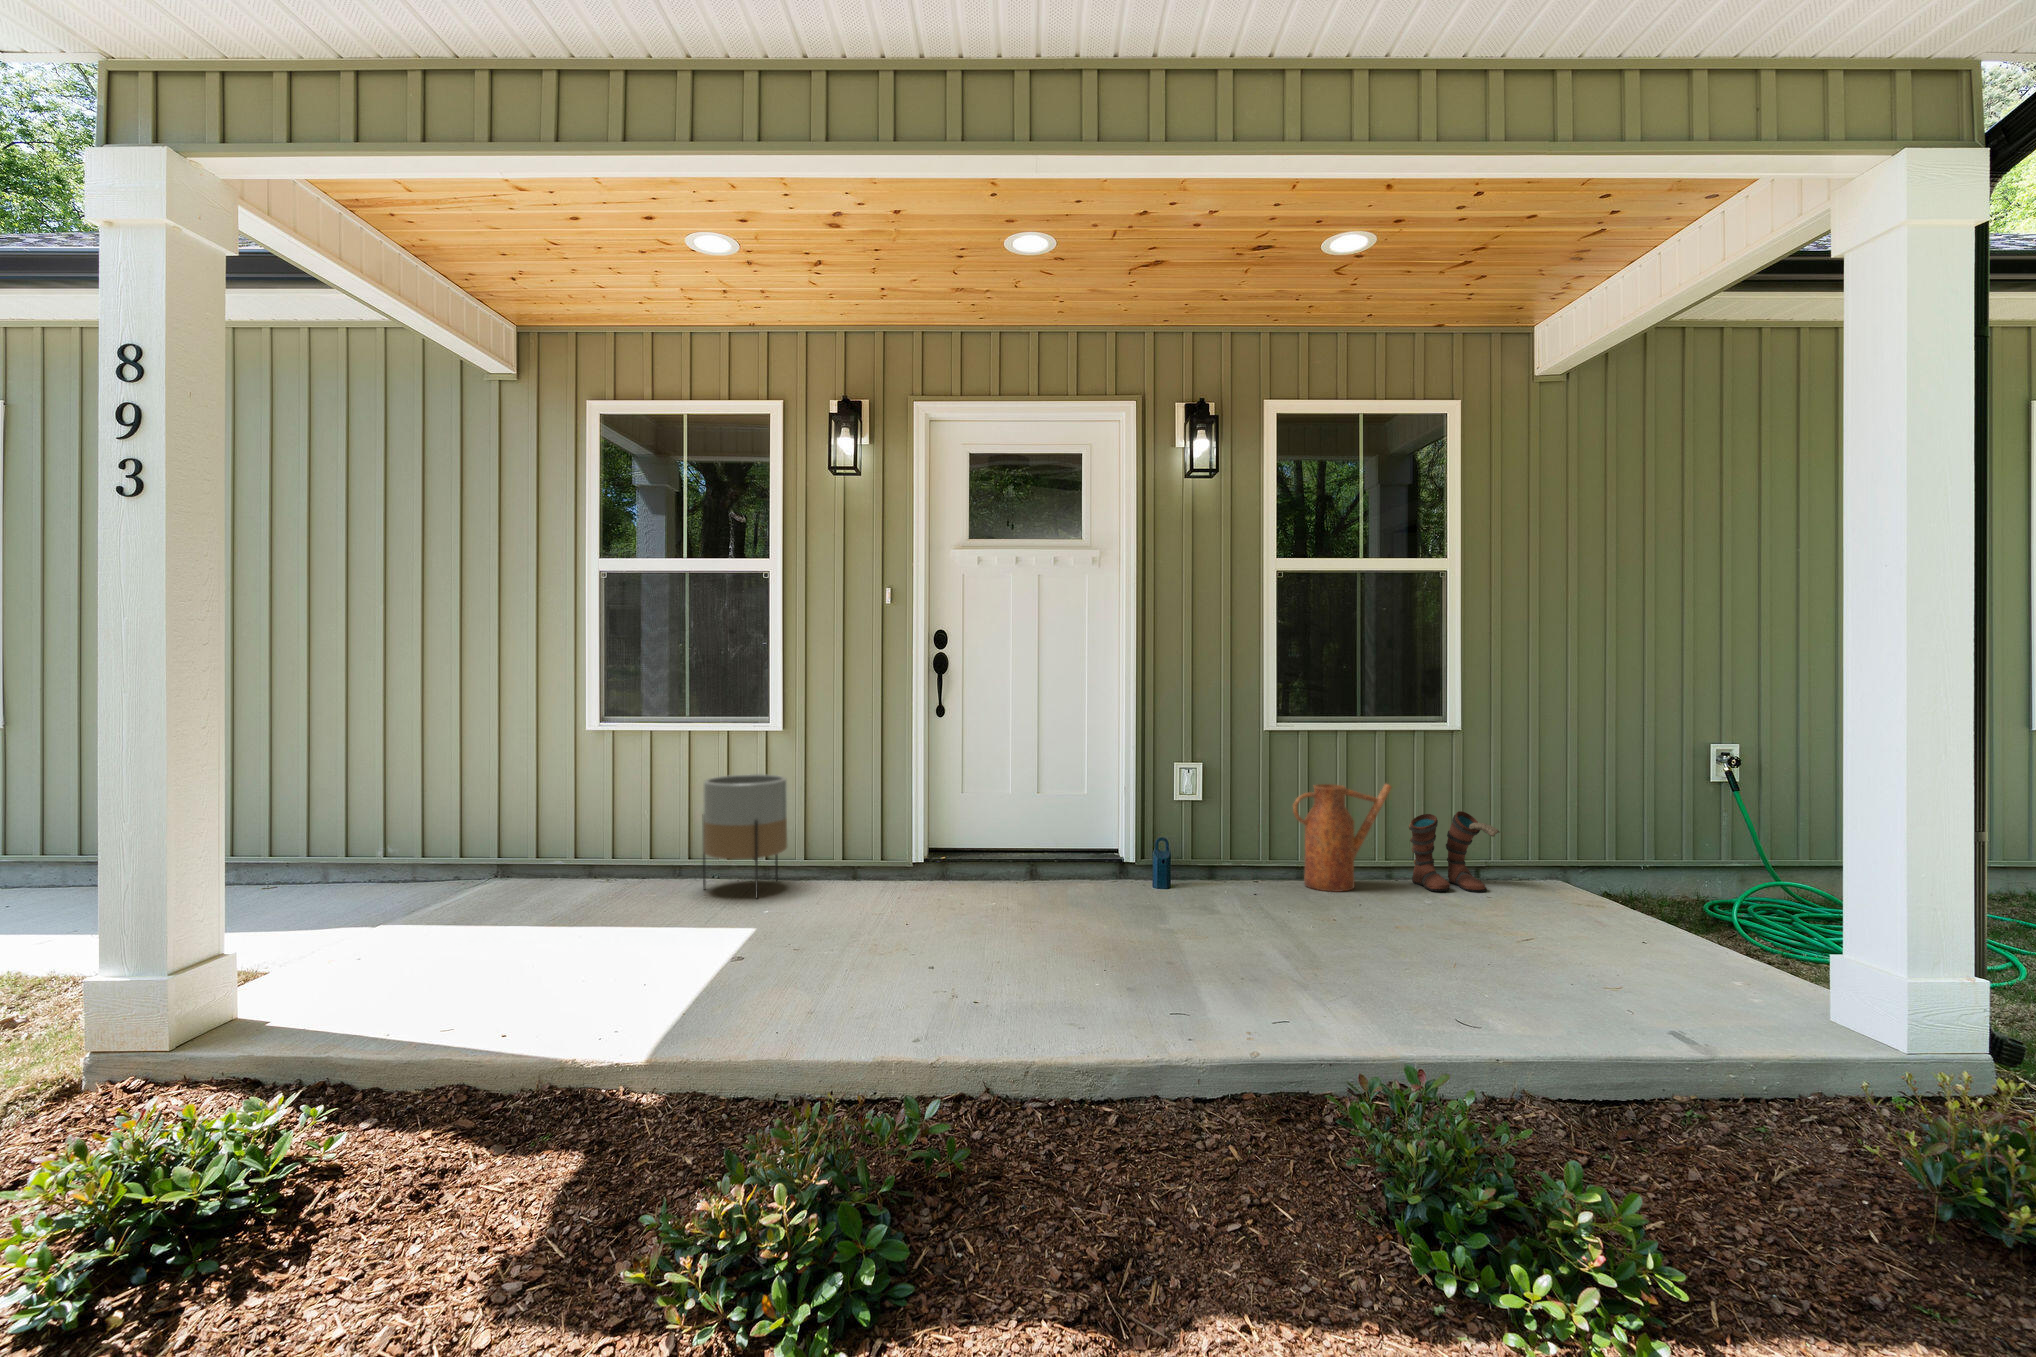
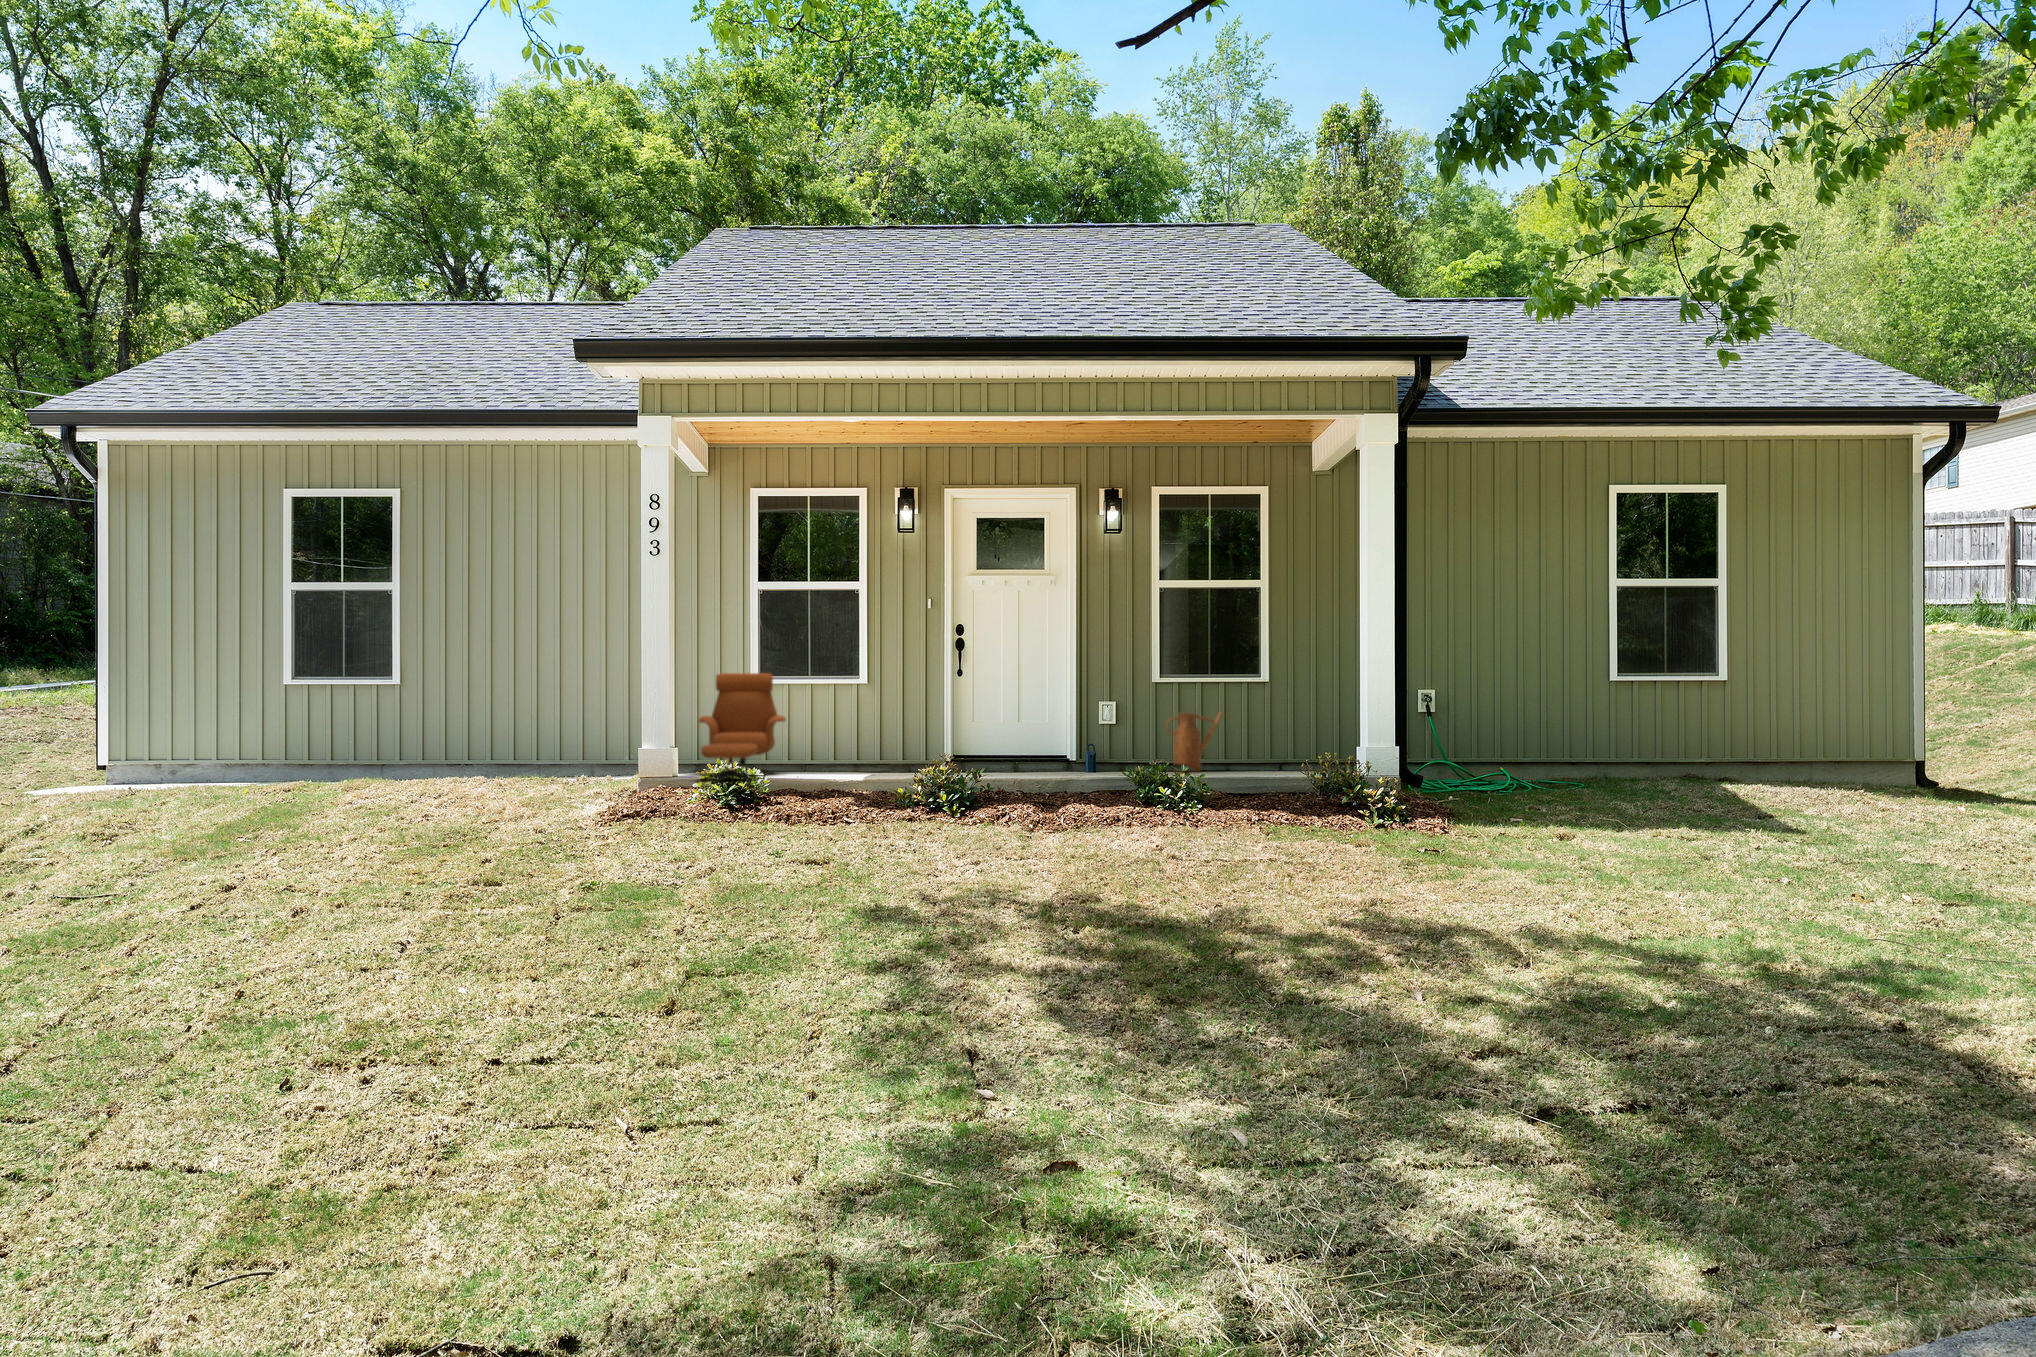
lounge chair: none [434,714,636,938] -> present [699,673,786,783]
planter: present [703,774,787,898] -> none [826,709,874,775]
boots: present [1409,811,1500,892] -> none [1235,728,1284,772]

